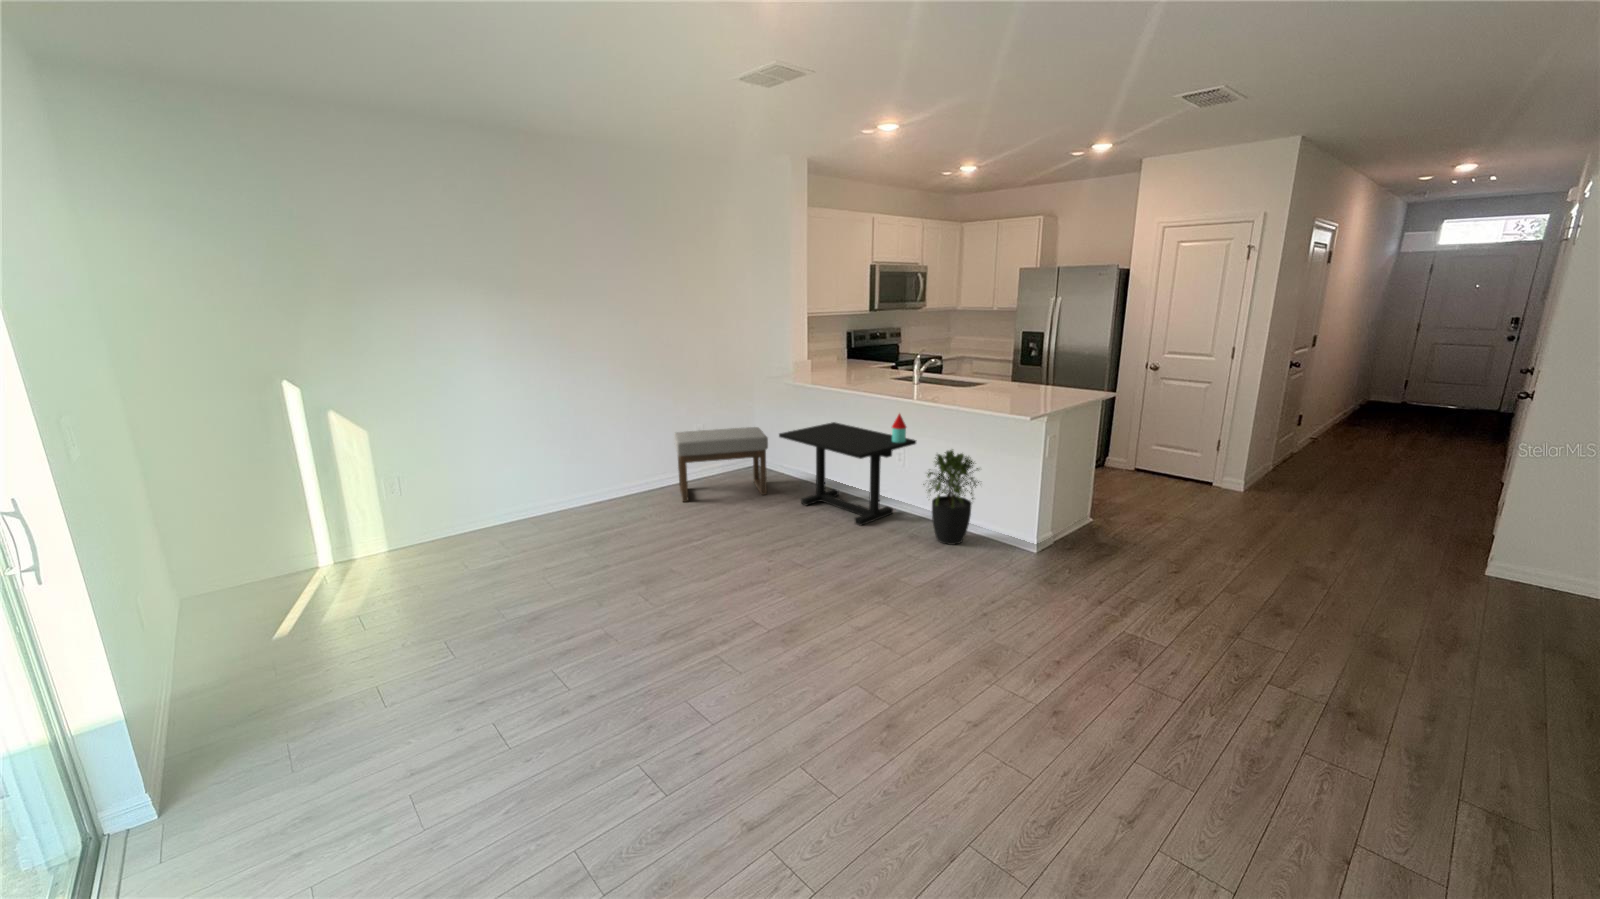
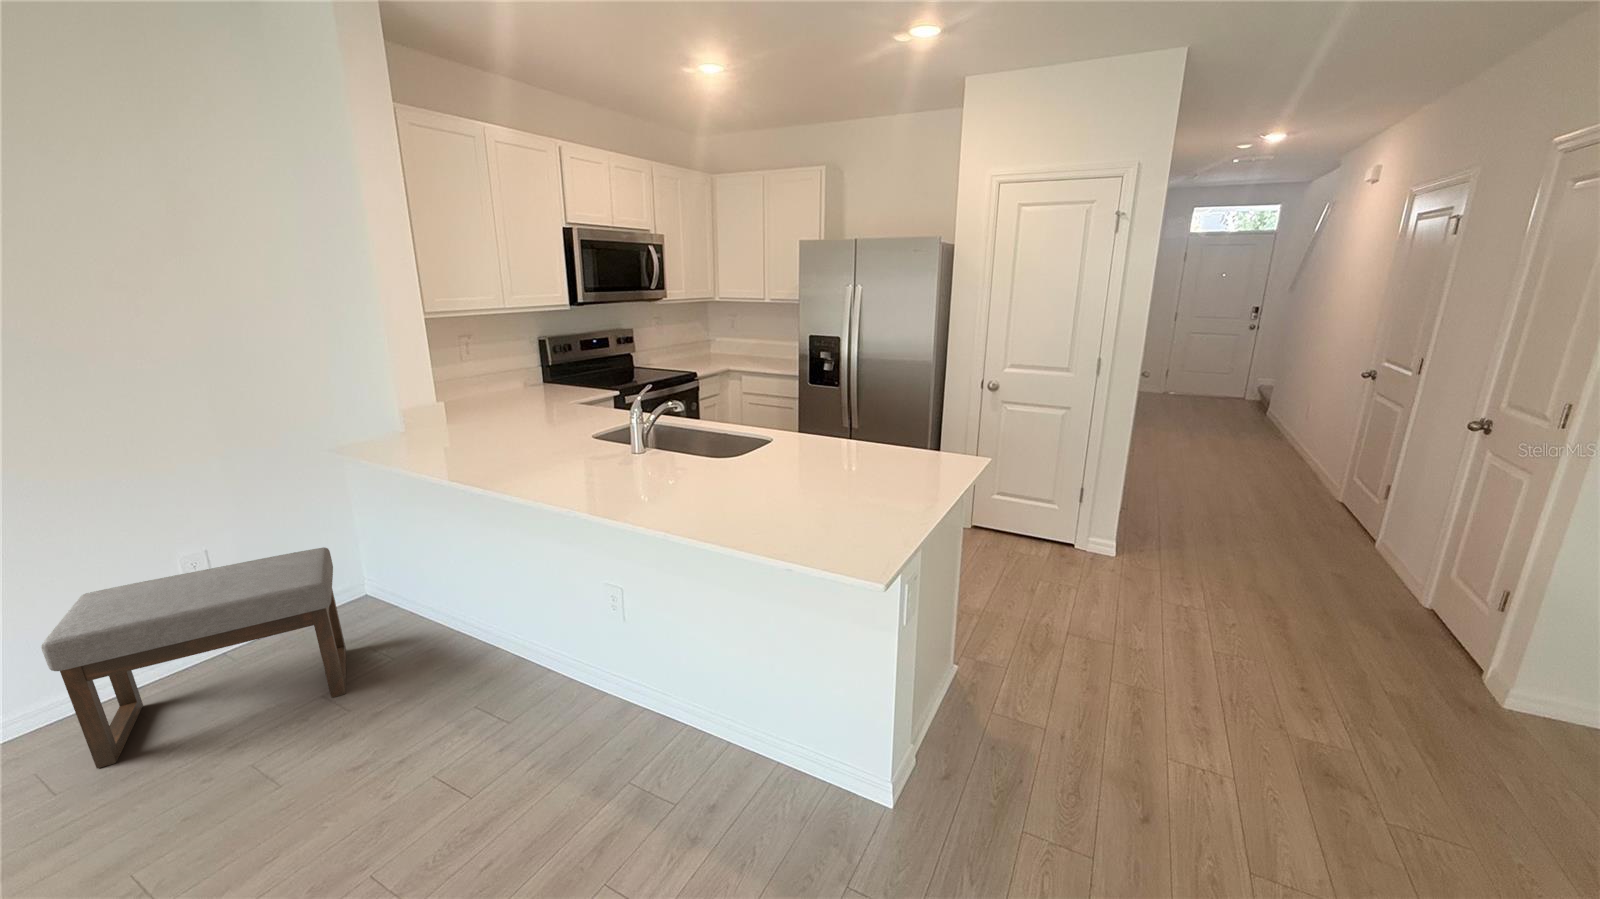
side table: present [779,414,916,525] -> none [331,526,641,780]
potted plant: present [923,449,979,545] -> none [644,615,780,816]

